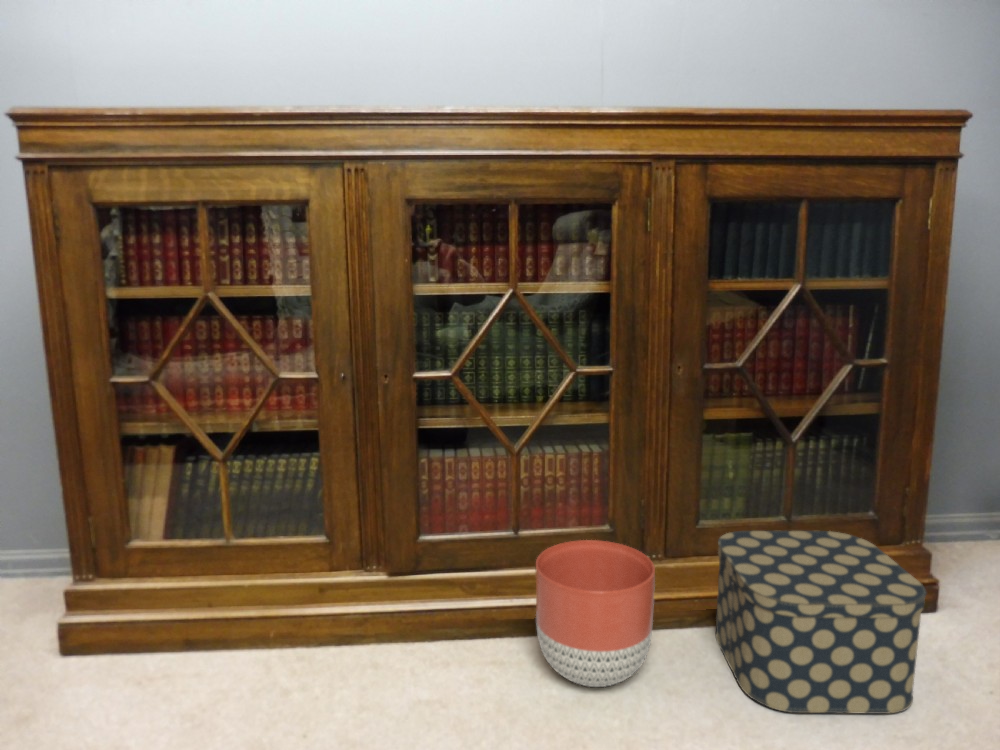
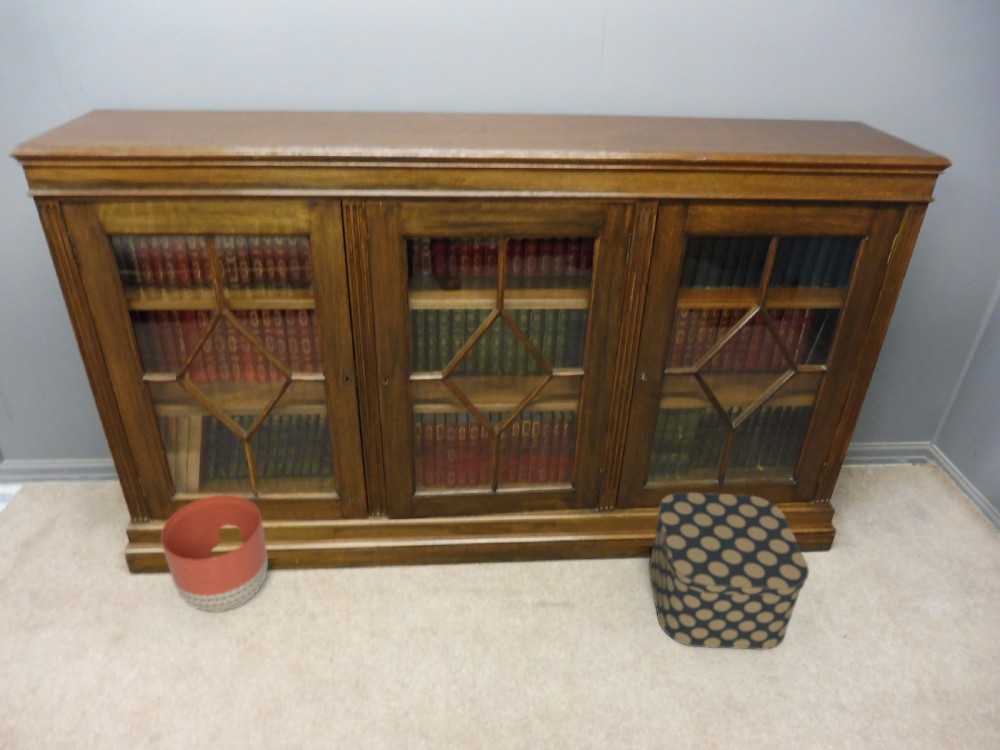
planter: present [535,540,655,687] -> present [161,495,268,612]

